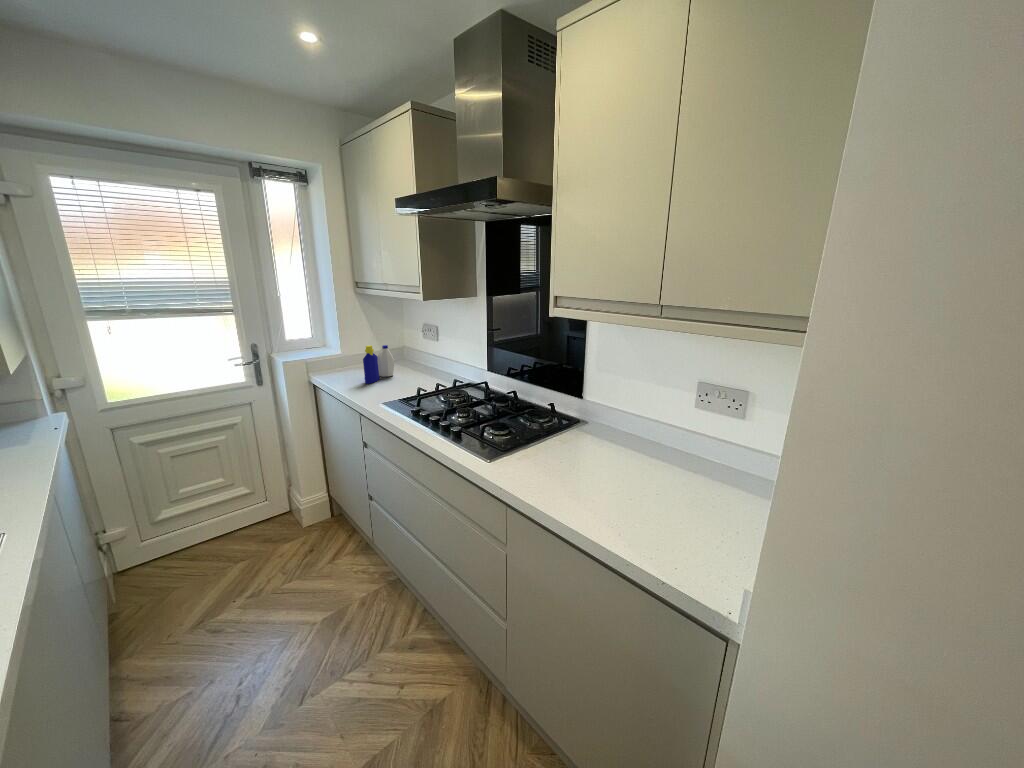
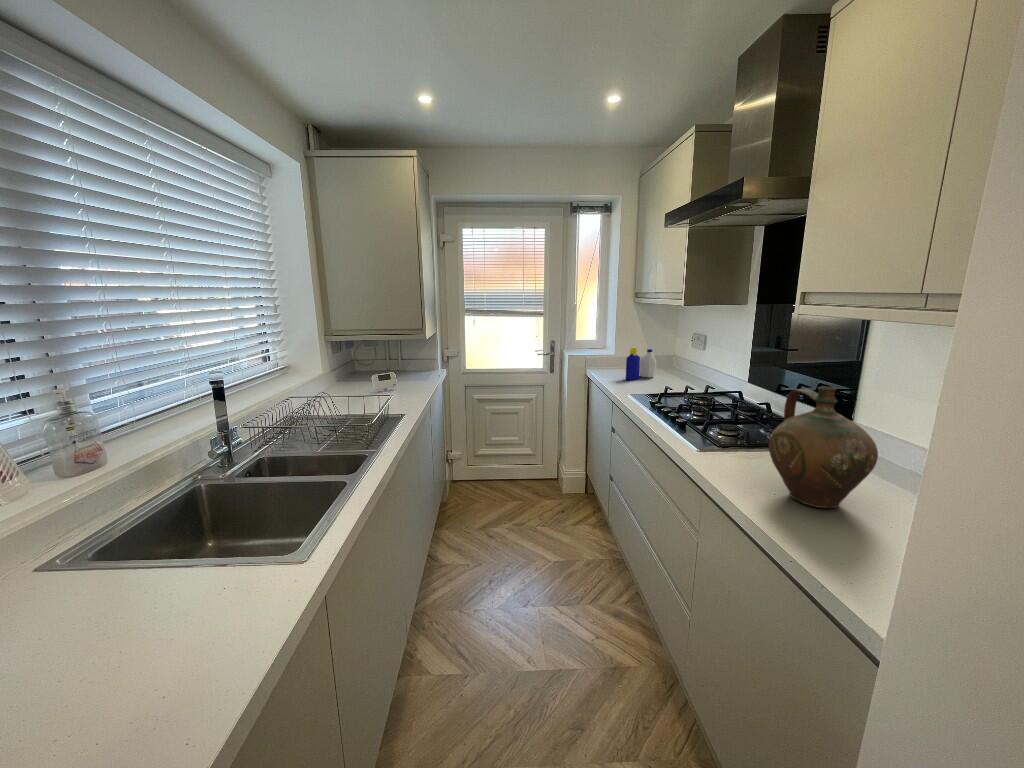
ceramic jug: none [563,386,641,493] -> present [769,386,878,508]

